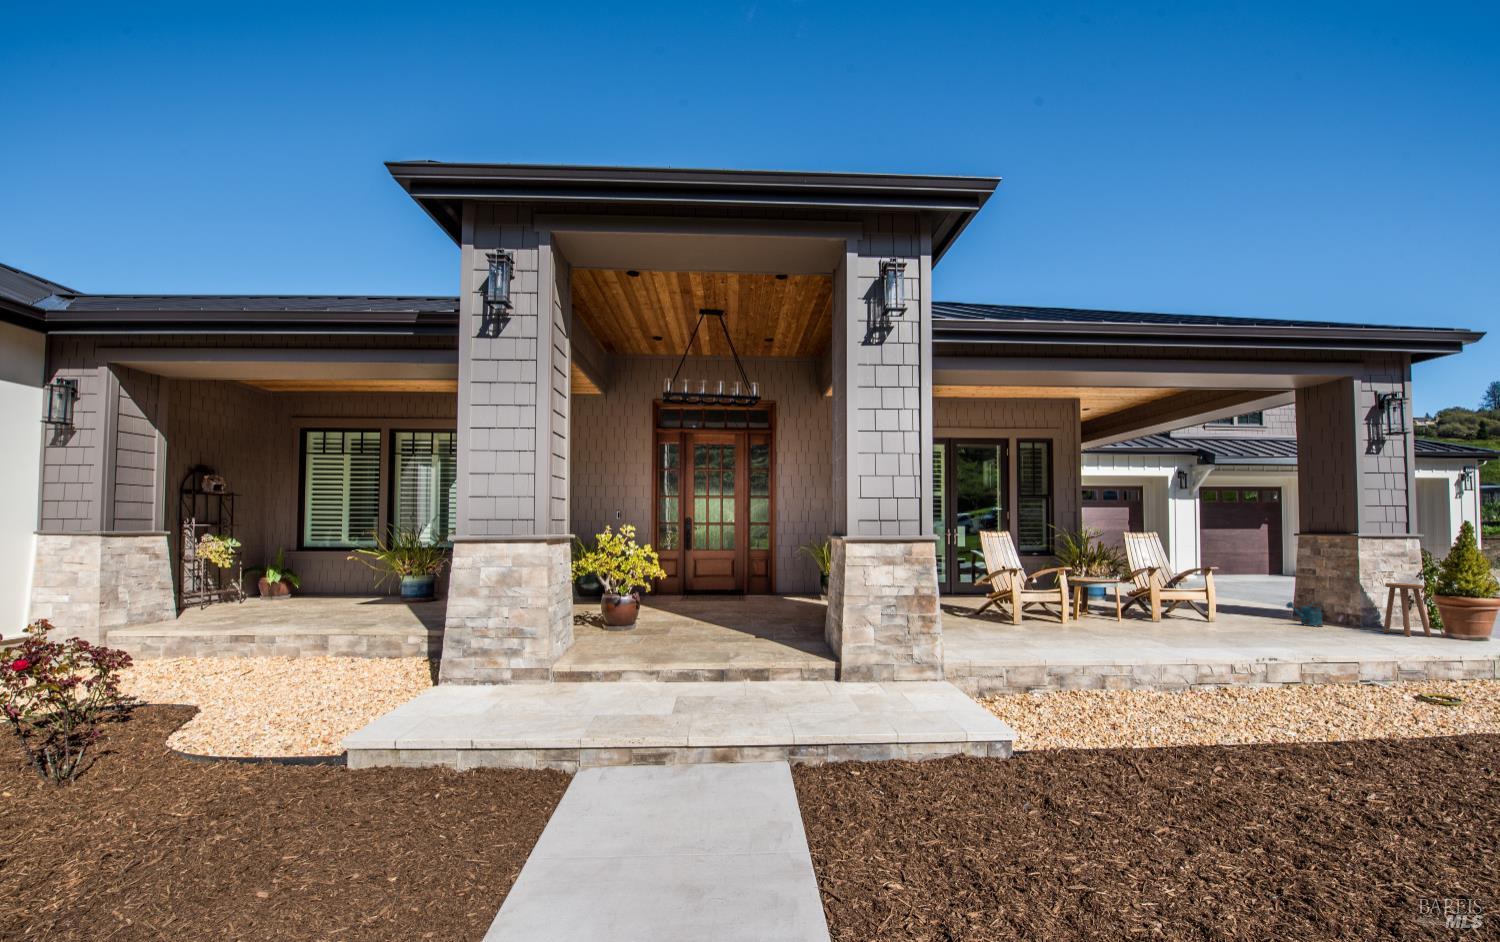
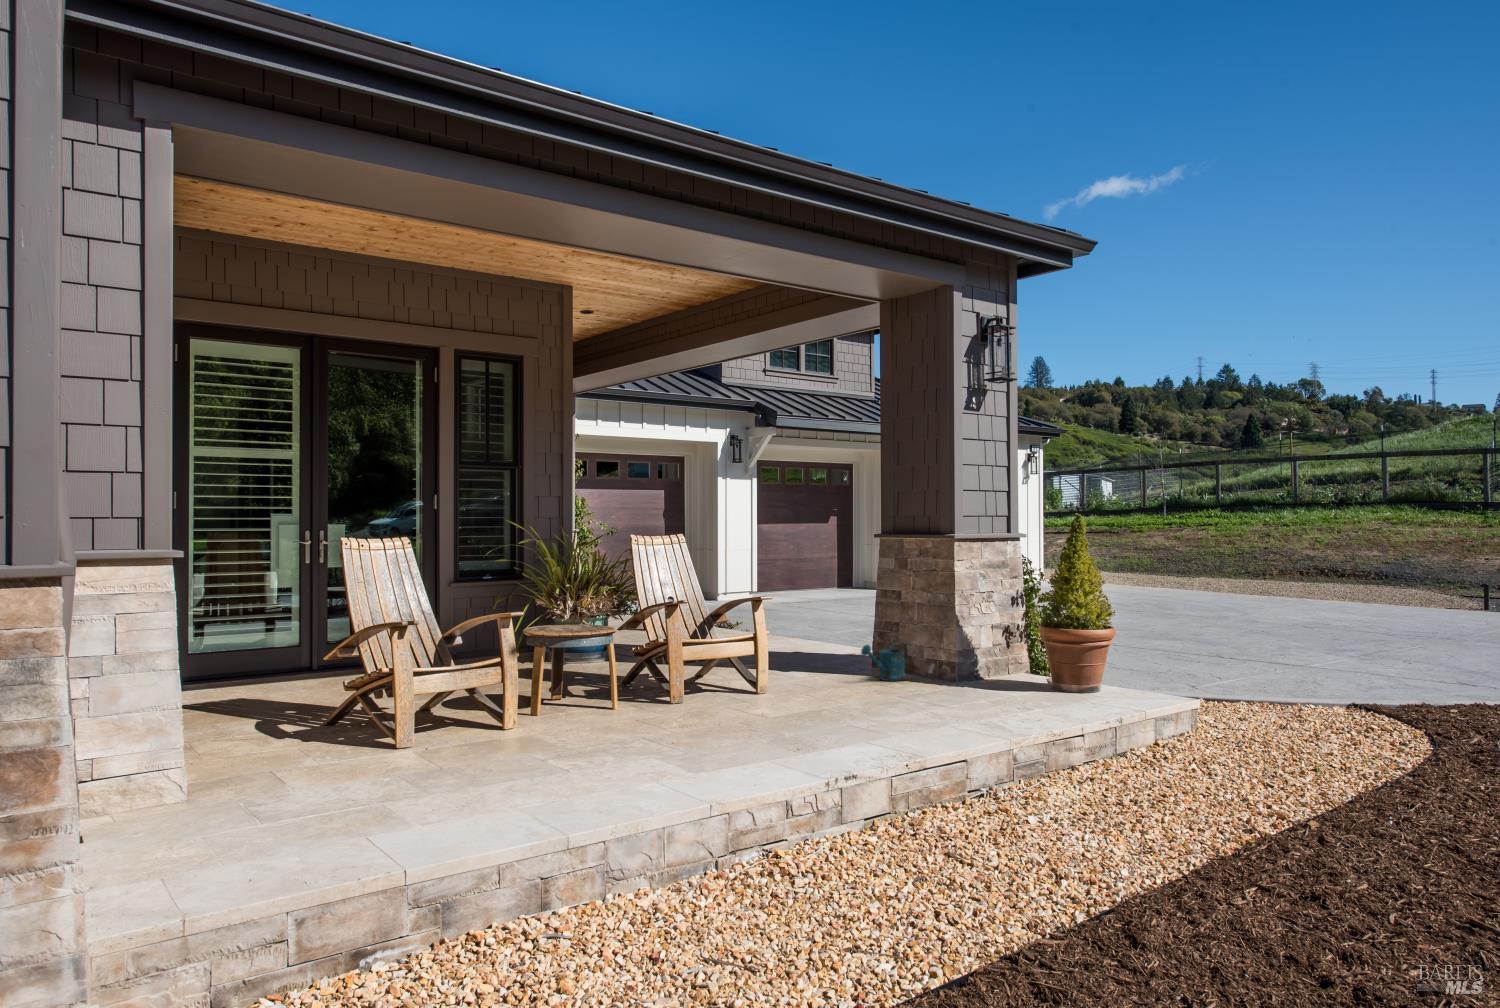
stool: present [1383,583,1431,637] -> none [977,606,1030,688]

